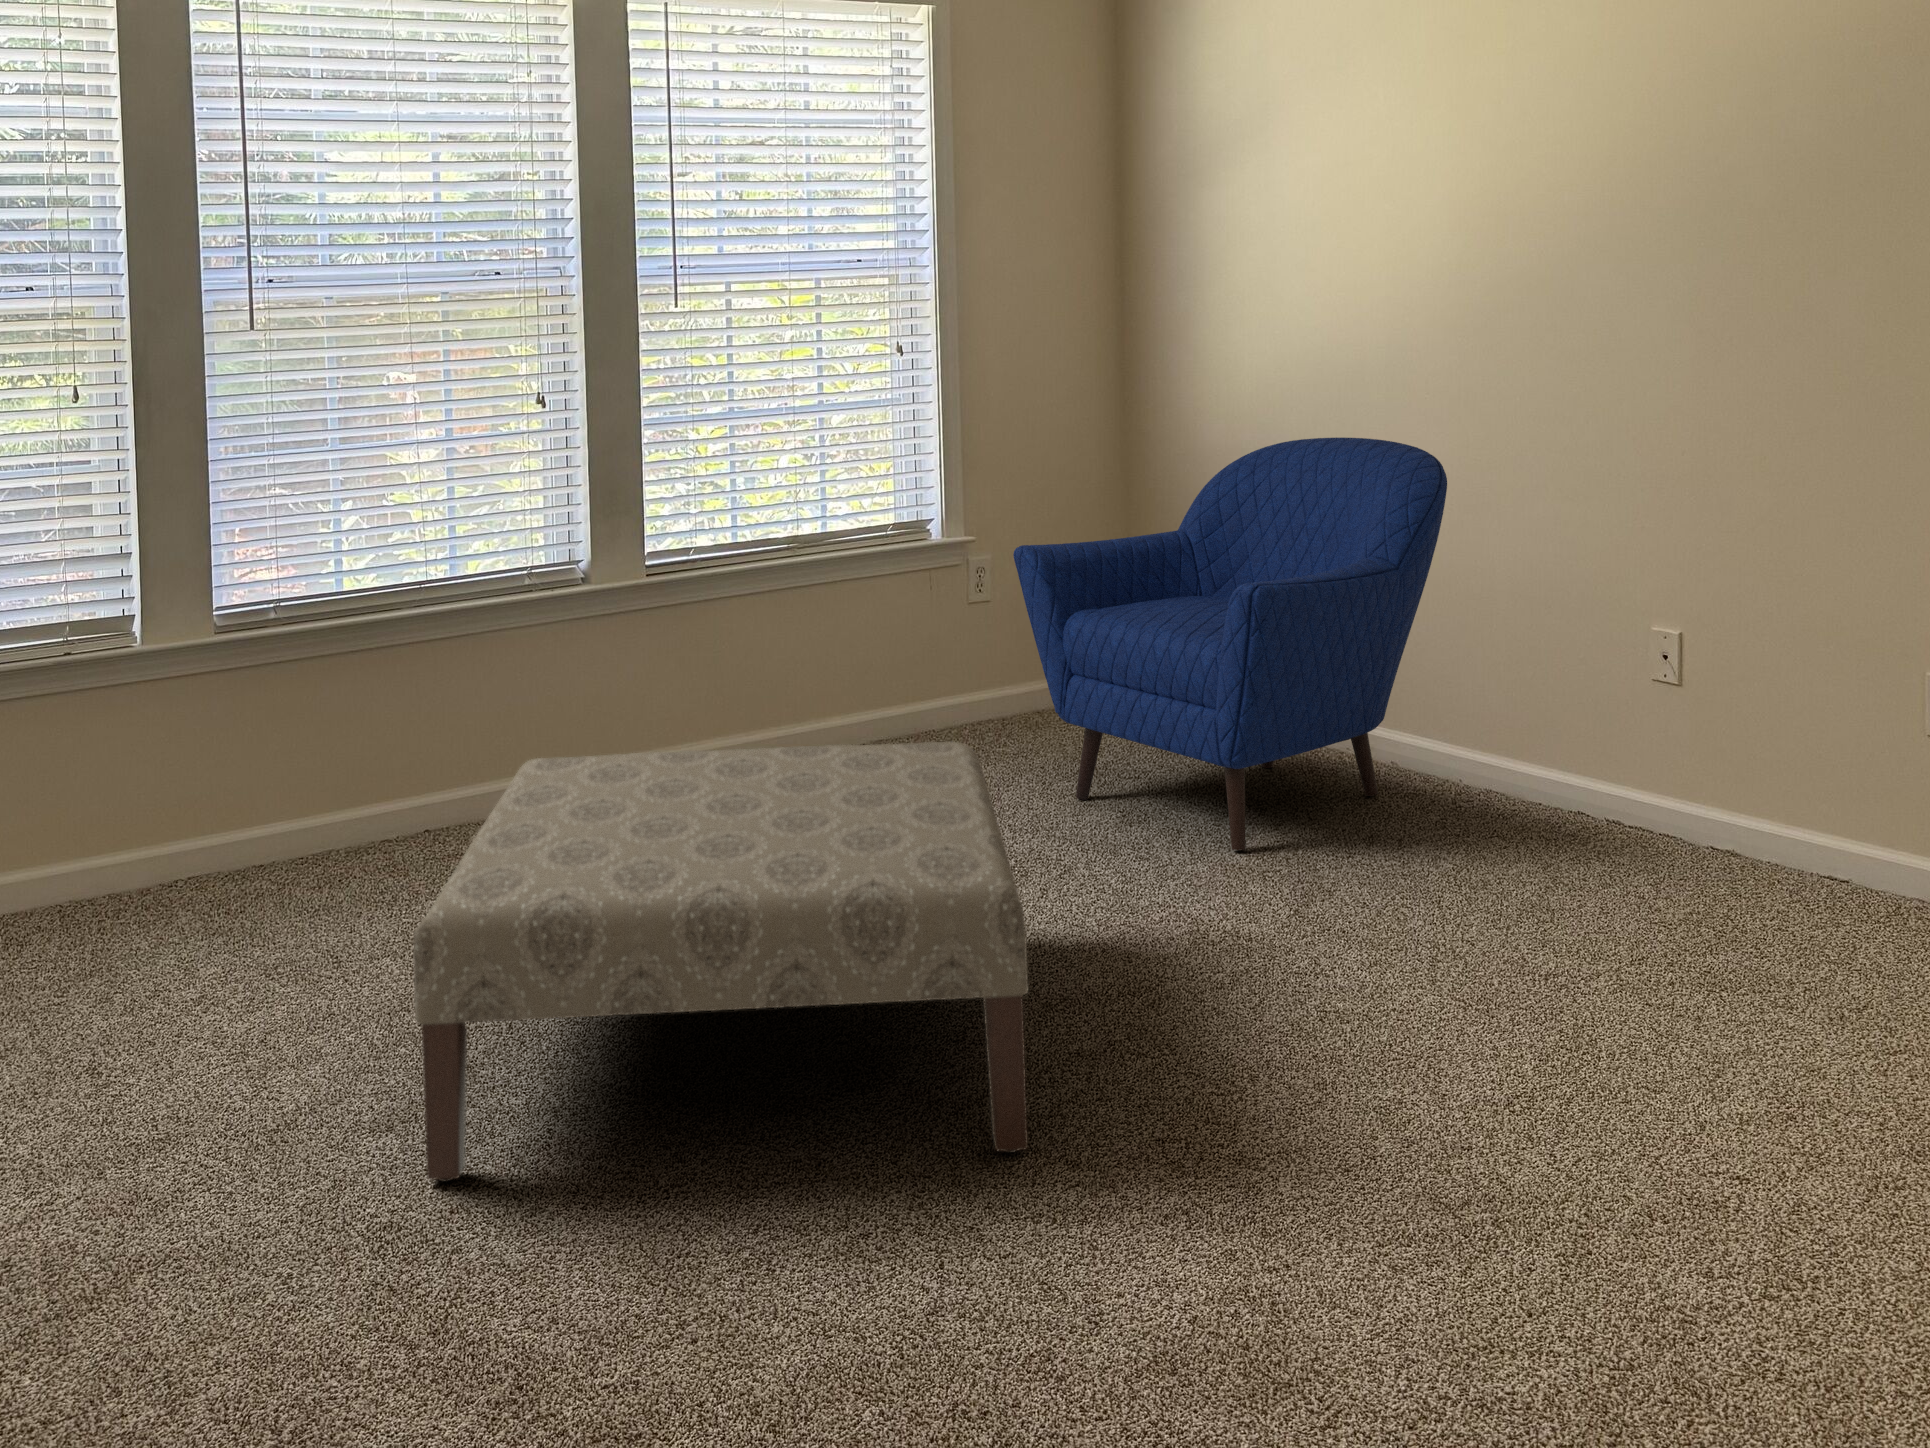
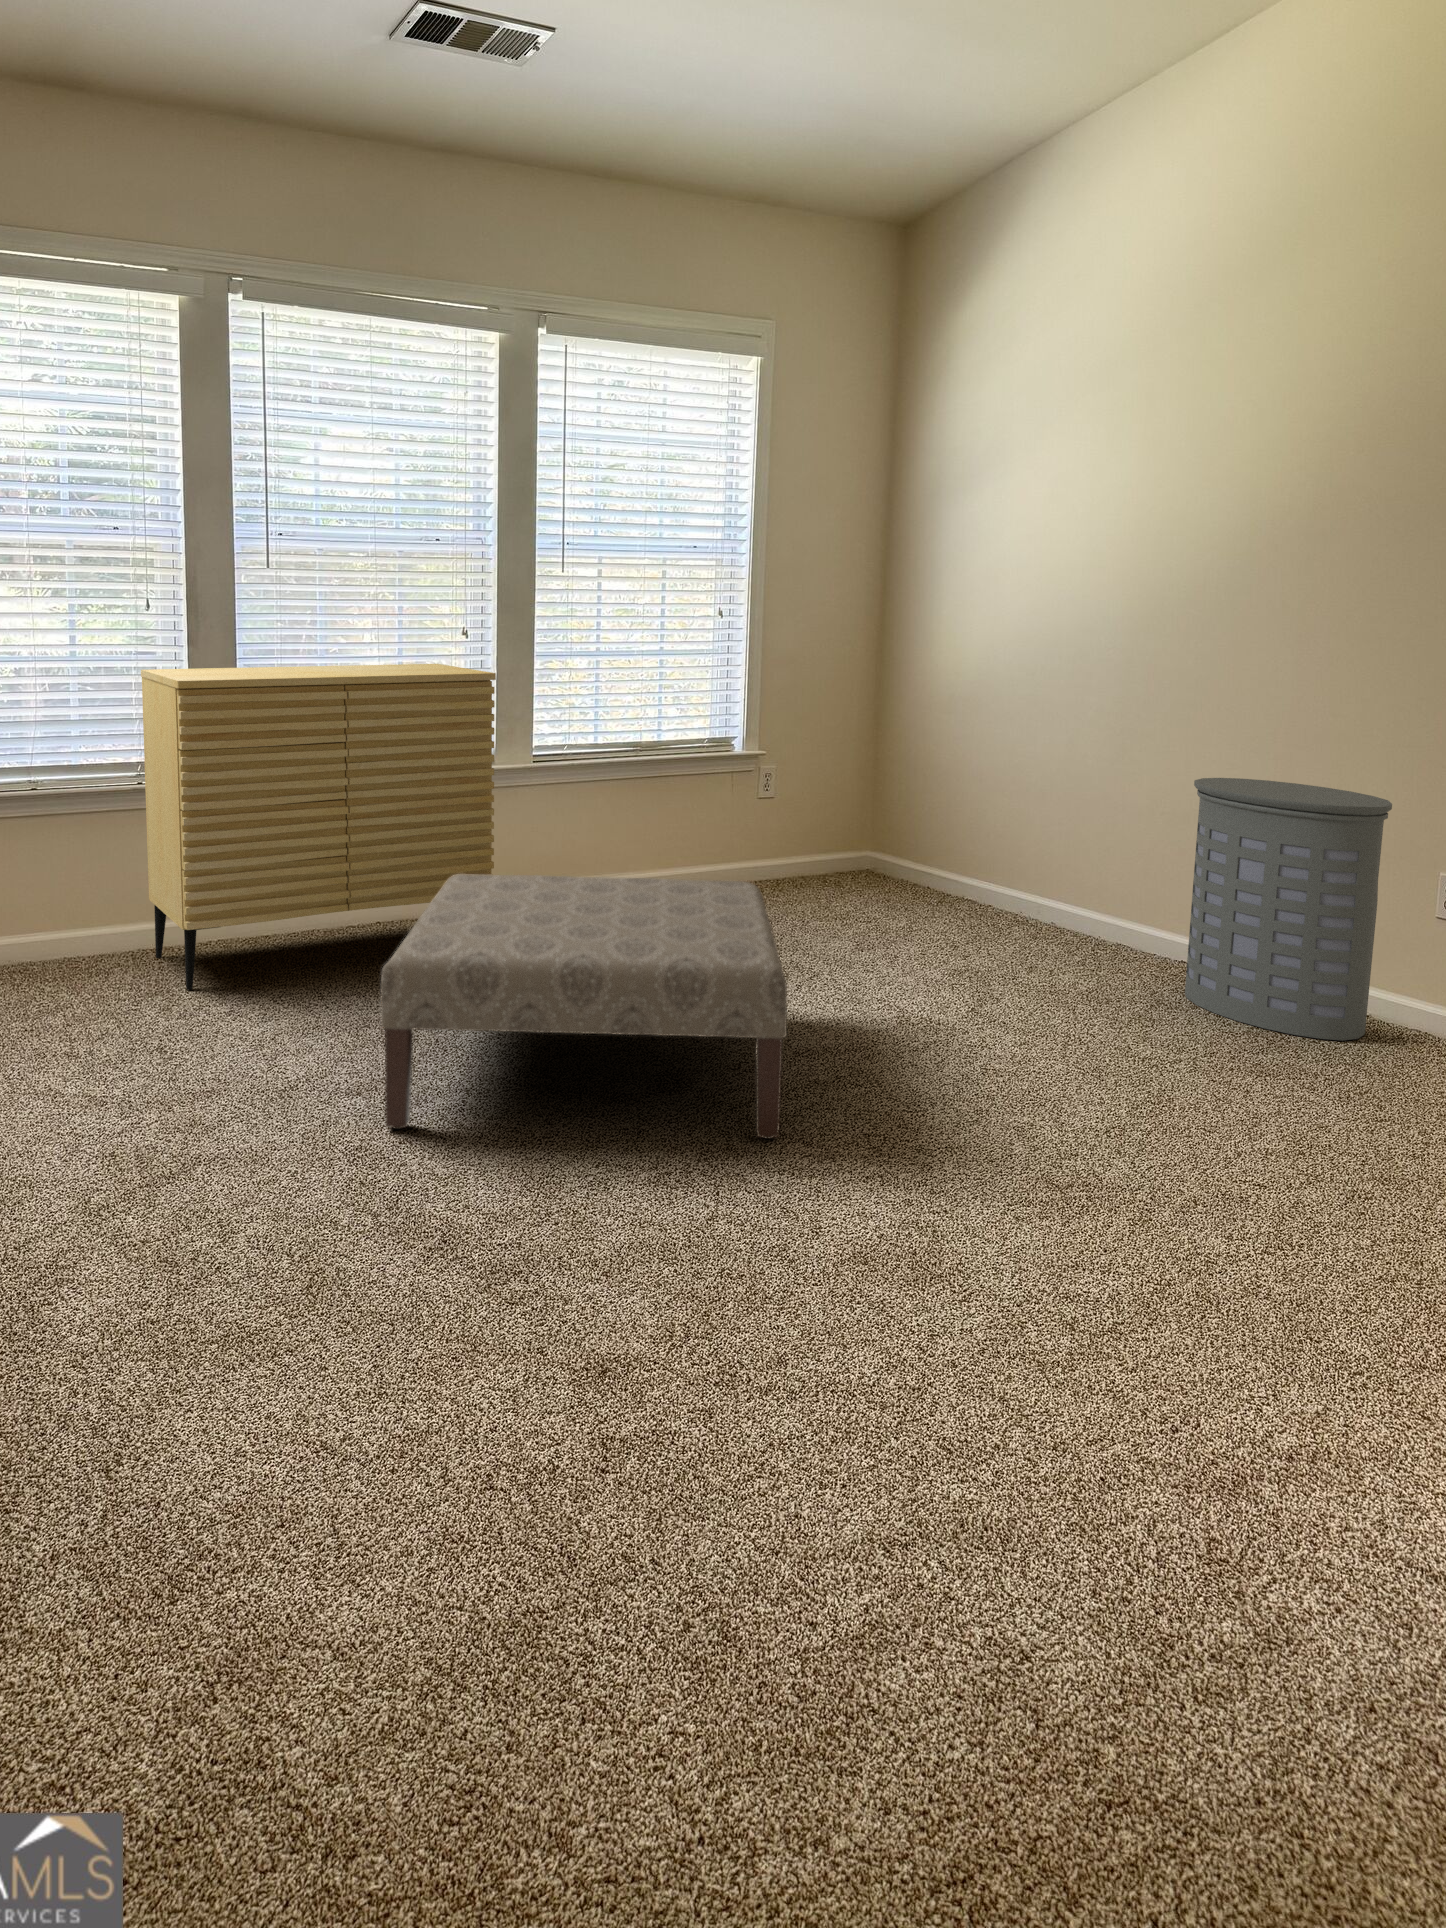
armchair: present [1013,437,1447,850] -> none [795,695,1112,974]
dresser: none [66,443,593,958] -> present [141,664,496,990]
laundry hamper: none [1569,544,1847,917] -> present [1185,778,1392,1041]

